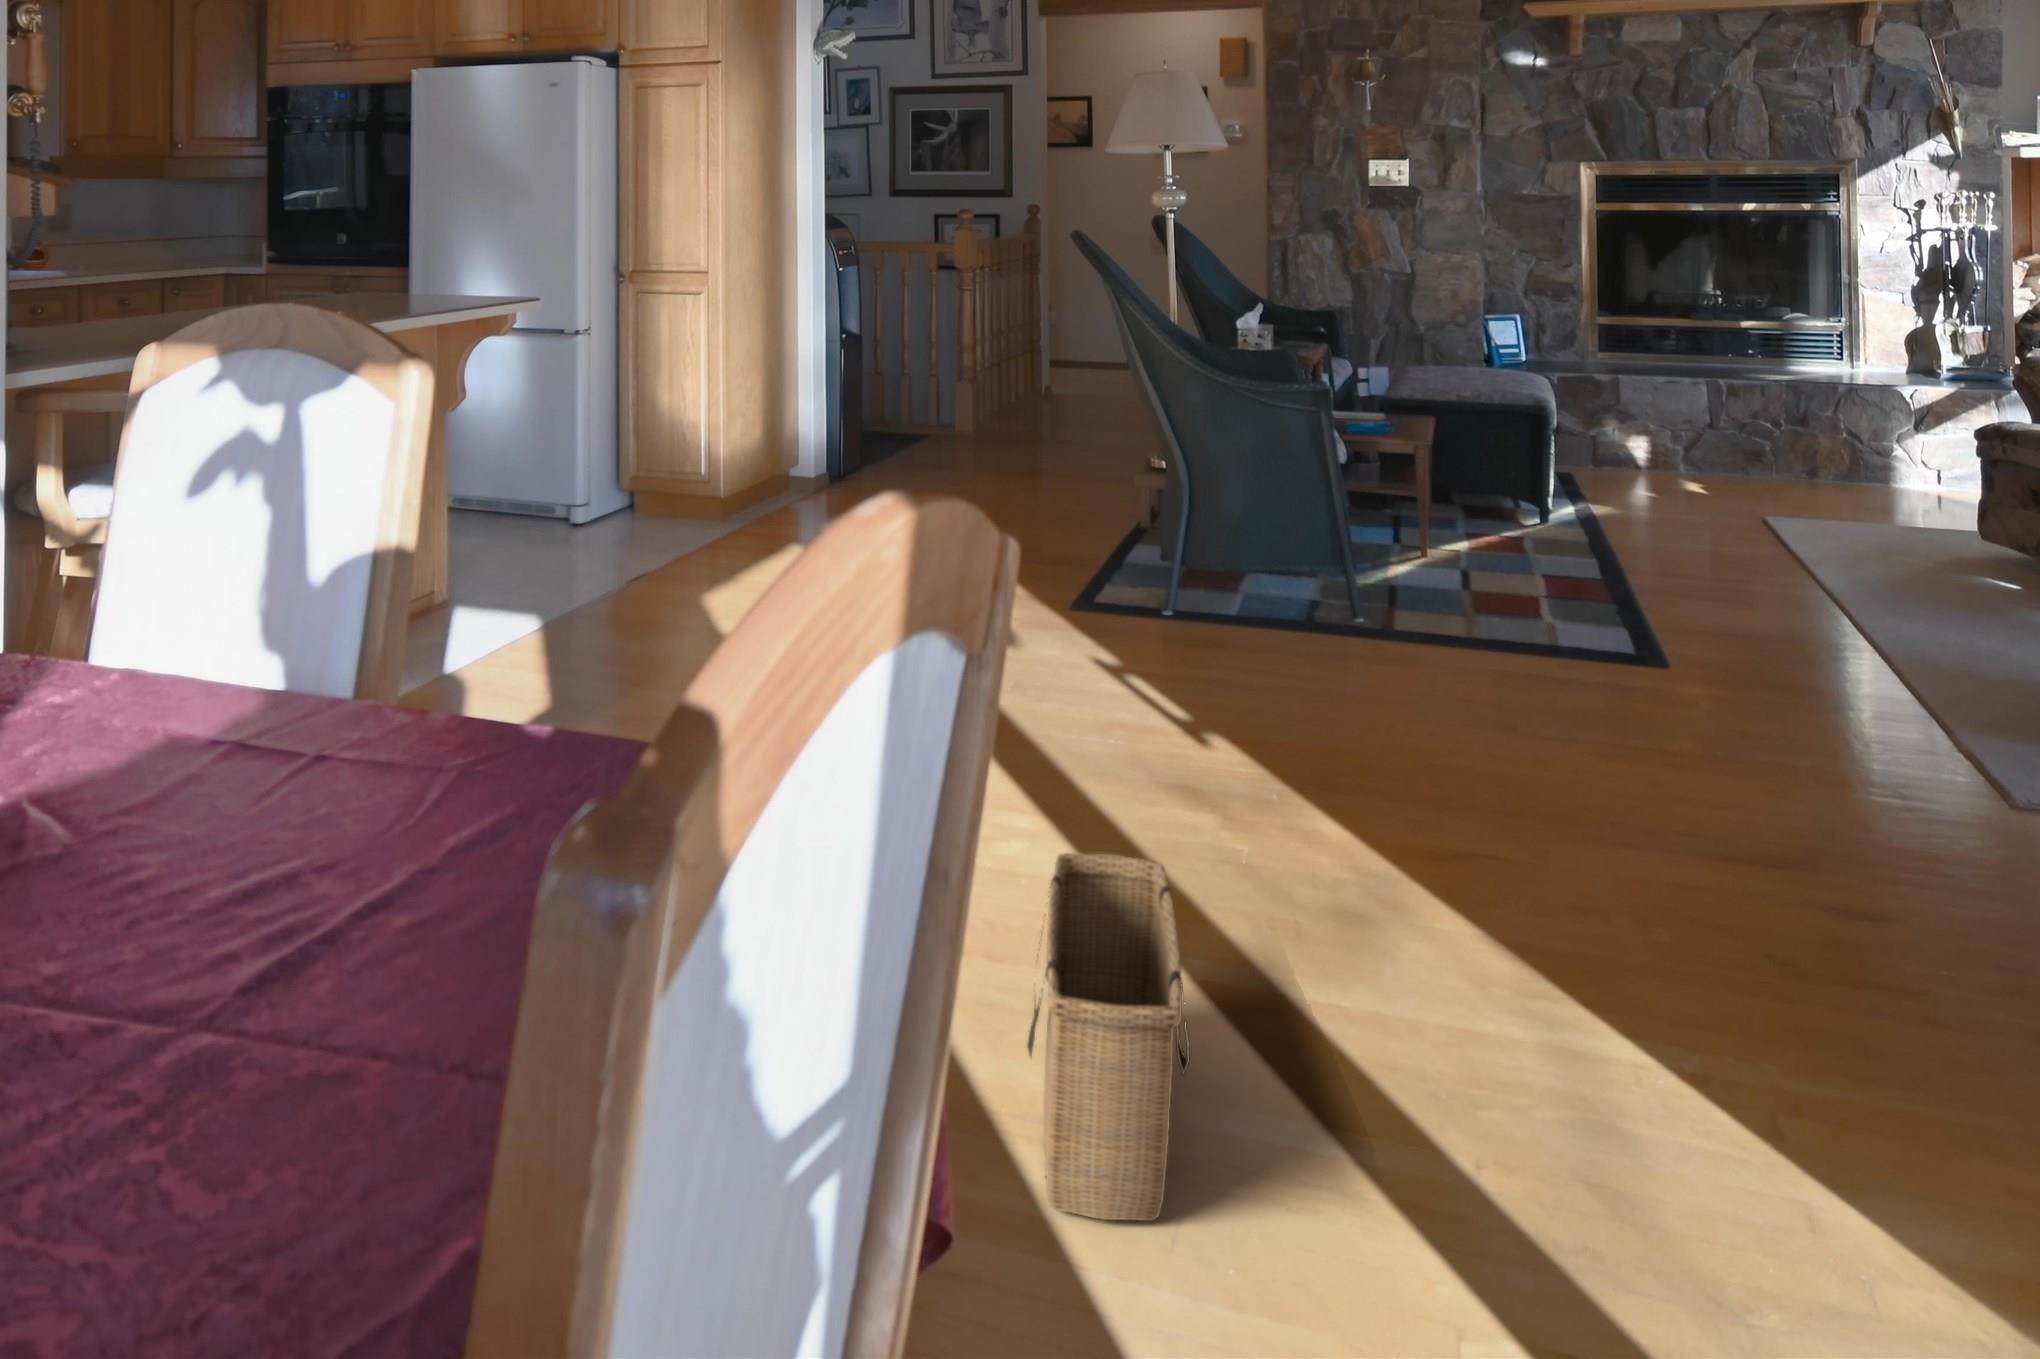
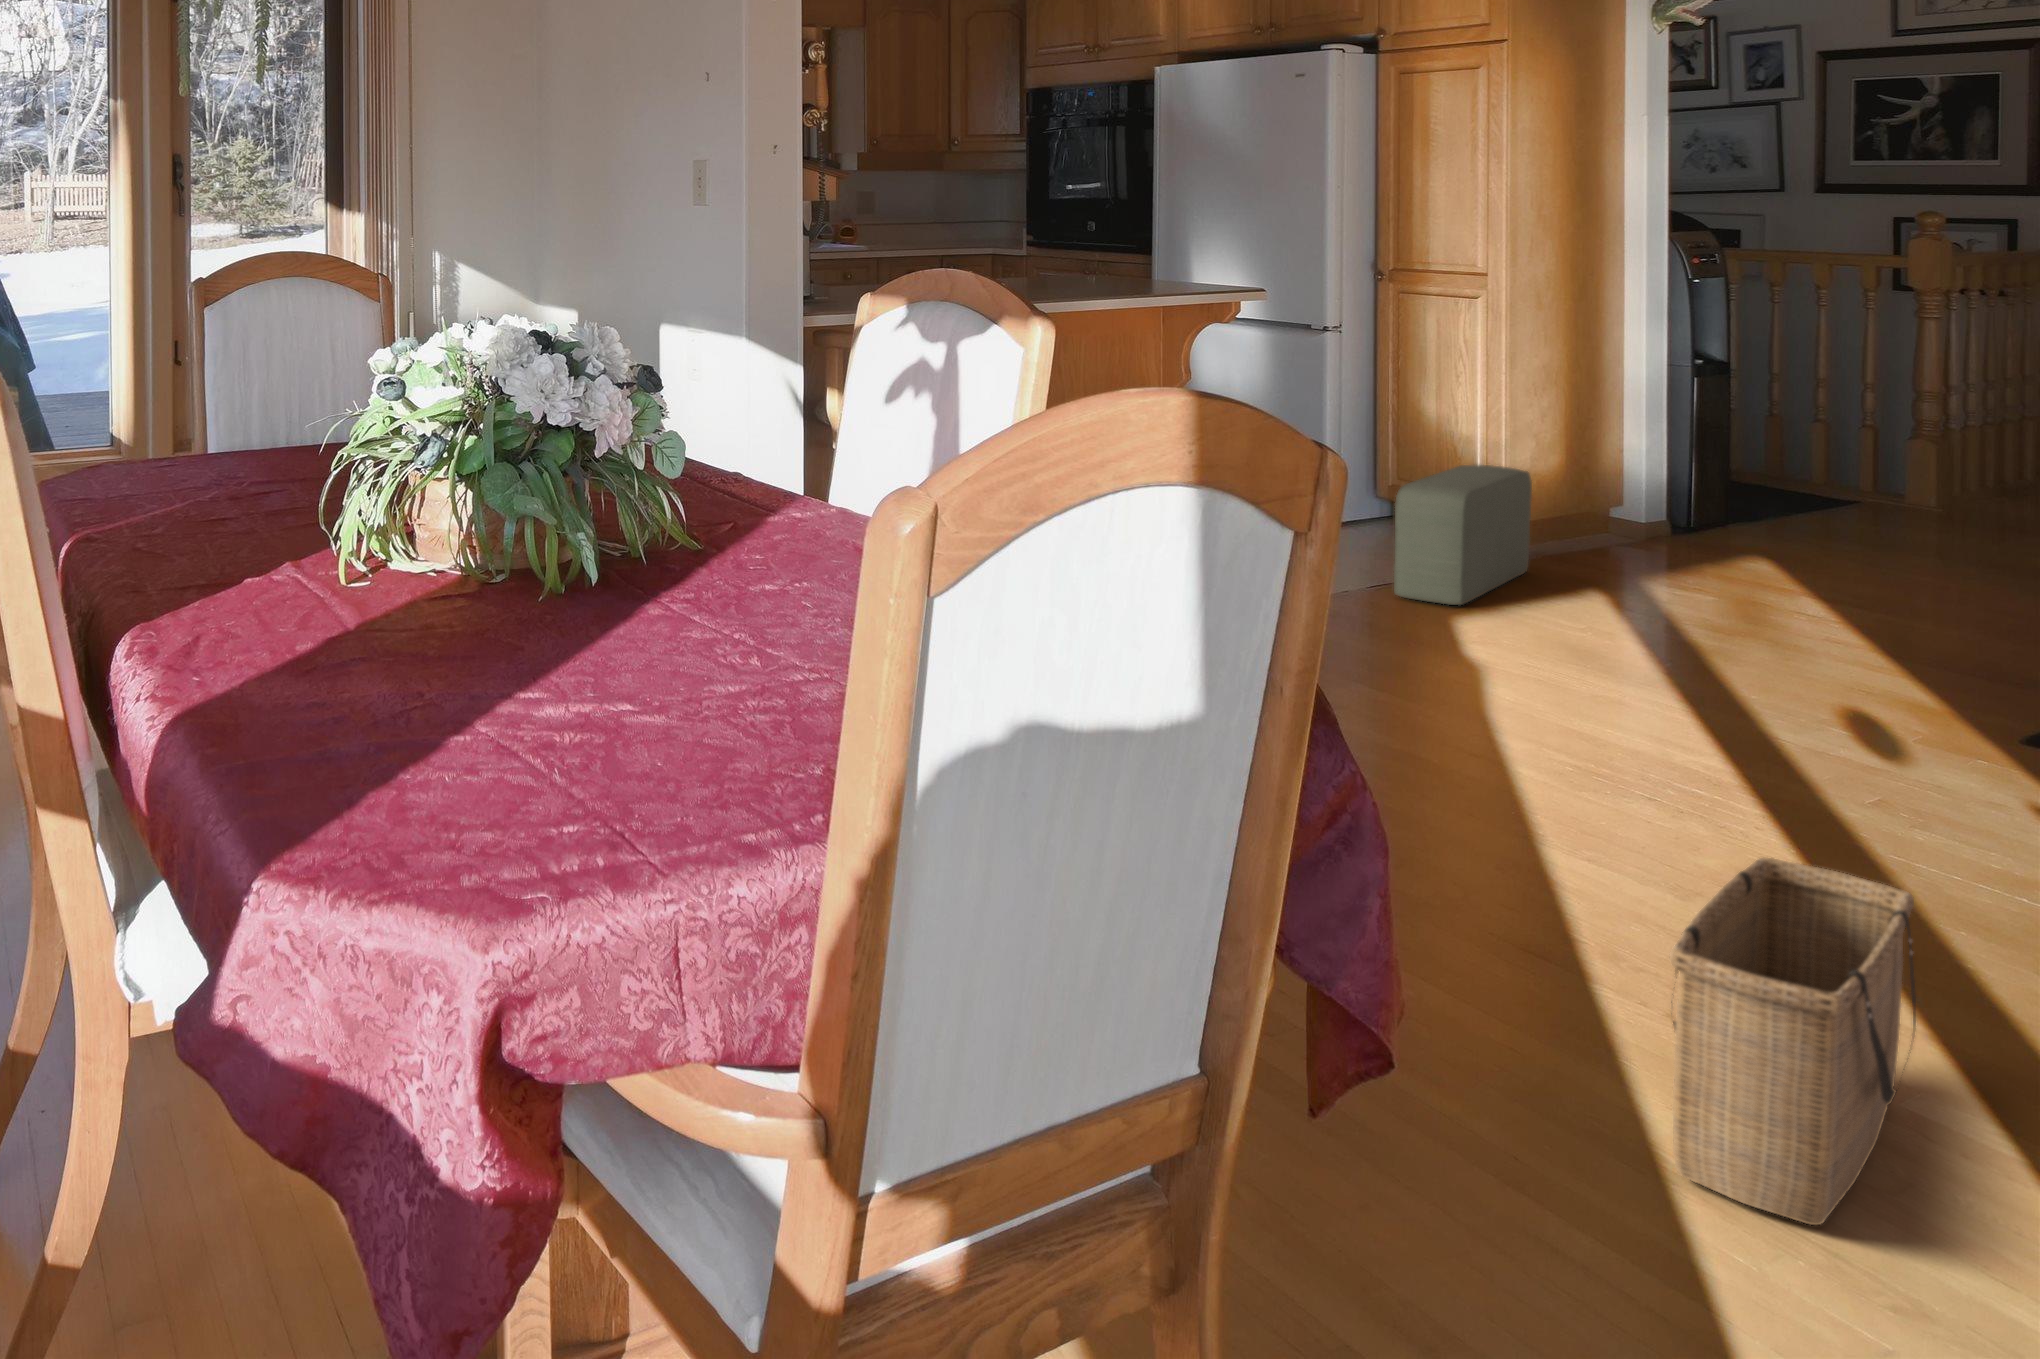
pouf: none [652,456,750,590] -> present [1394,465,1532,605]

